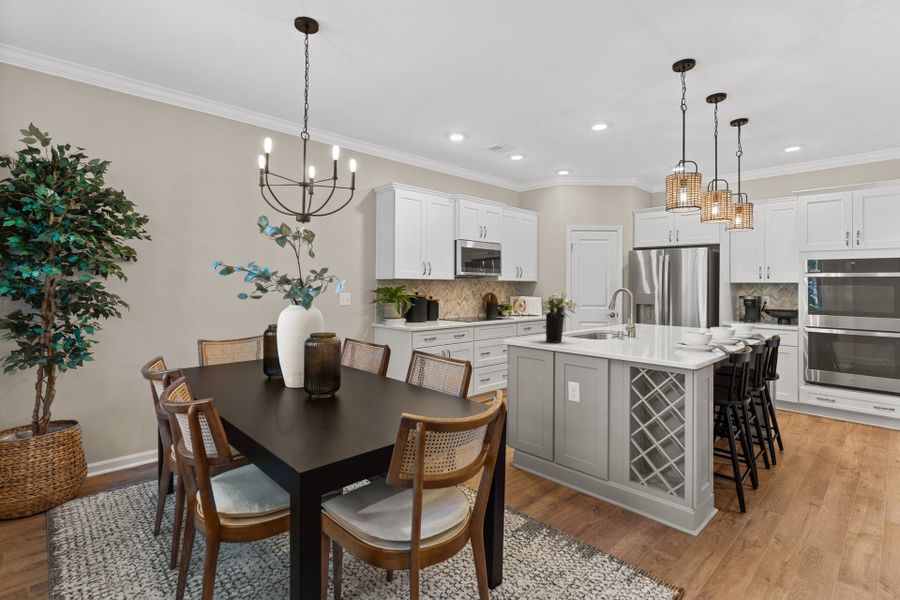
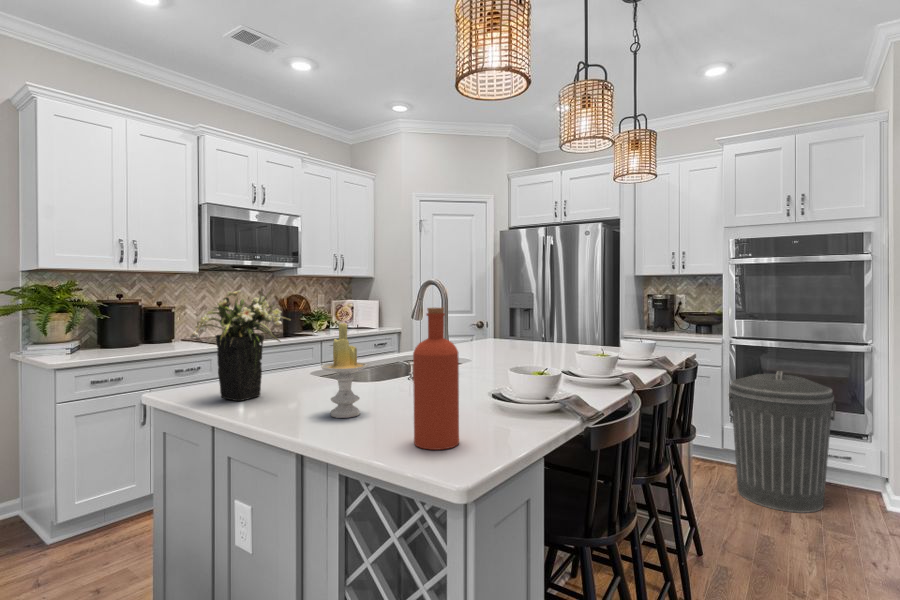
bottle: none [663,303,683,356] -> present [413,308,459,450]
candle: none [607,309,627,348] -> present [321,323,368,418]
trash can: none [802,349,879,438] -> present [729,371,835,513]

